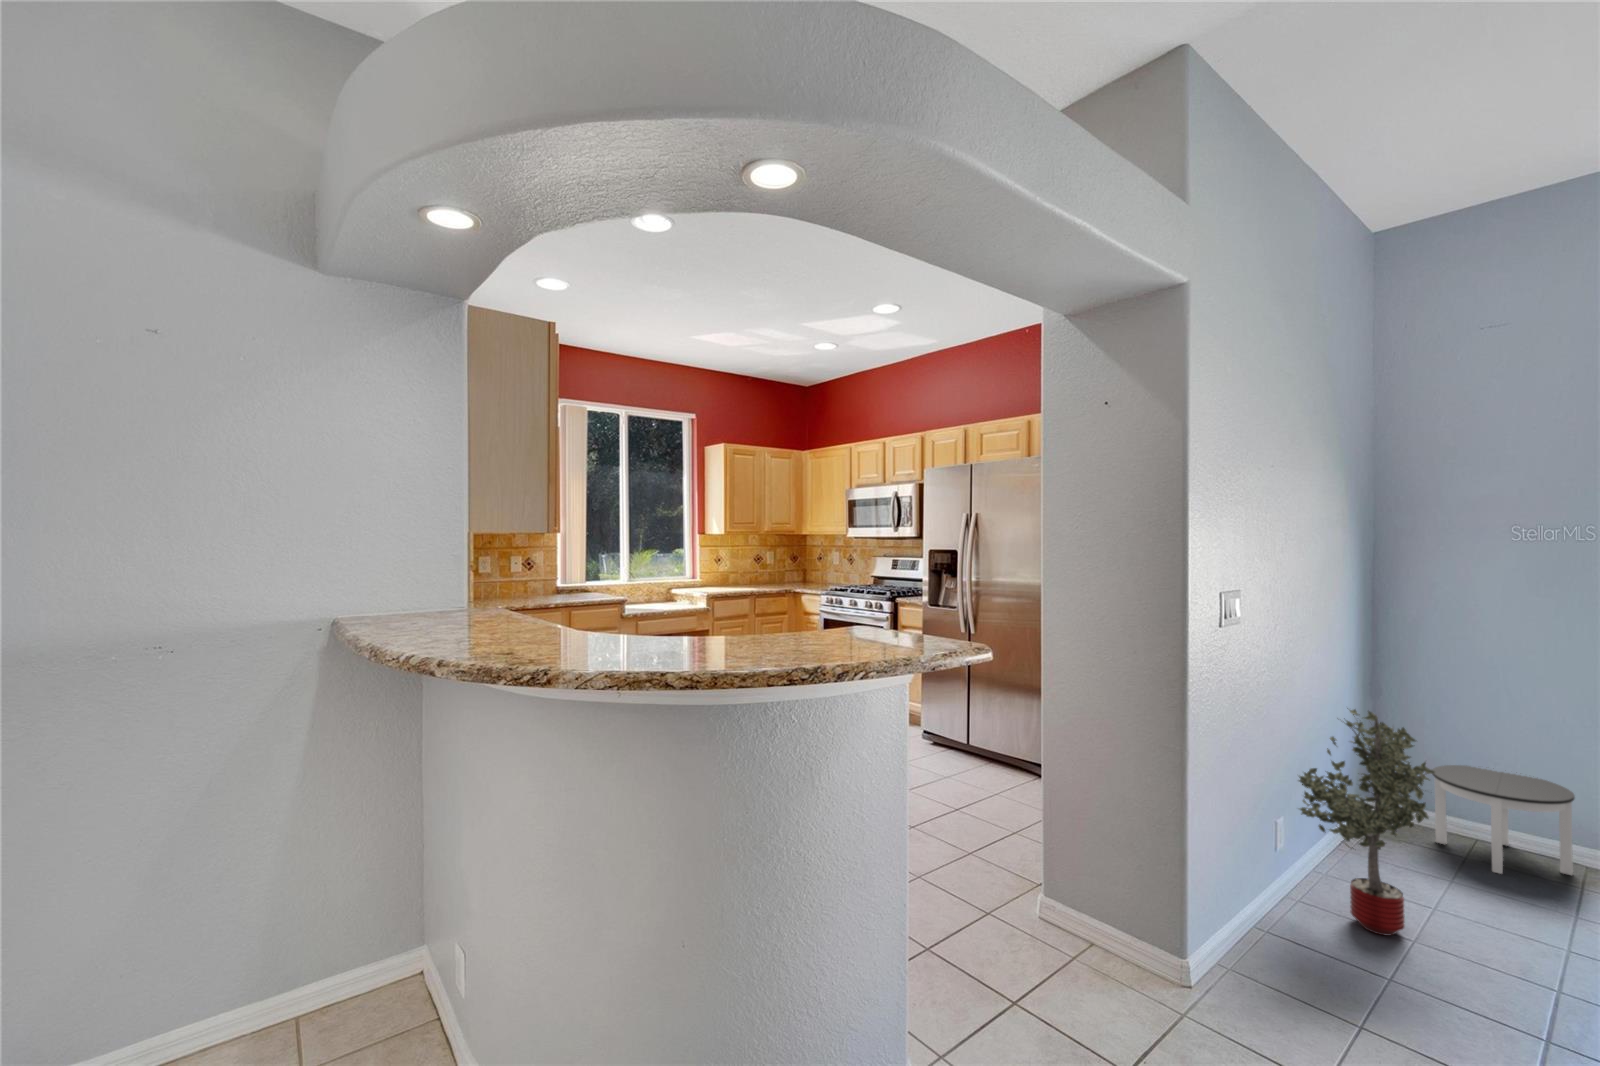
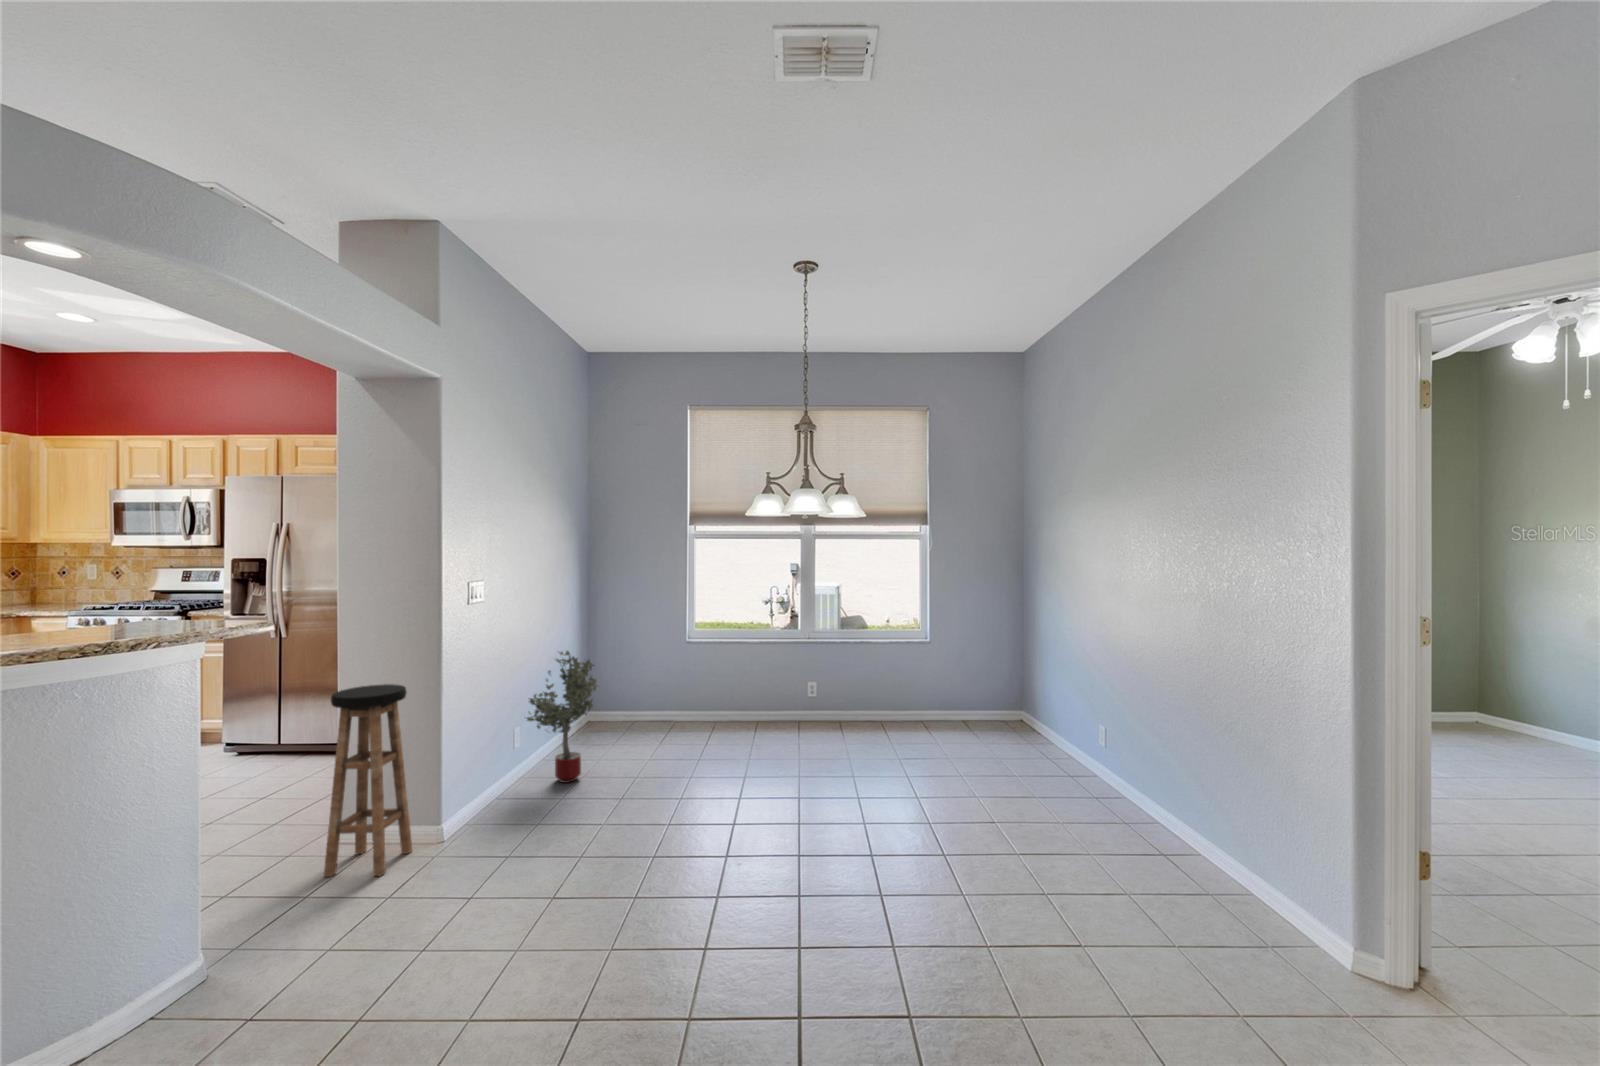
bar stool: none [1036,729,1147,1020] -> present [324,684,413,877]
round table: present [1432,765,1575,876] -> none [617,681,676,738]

